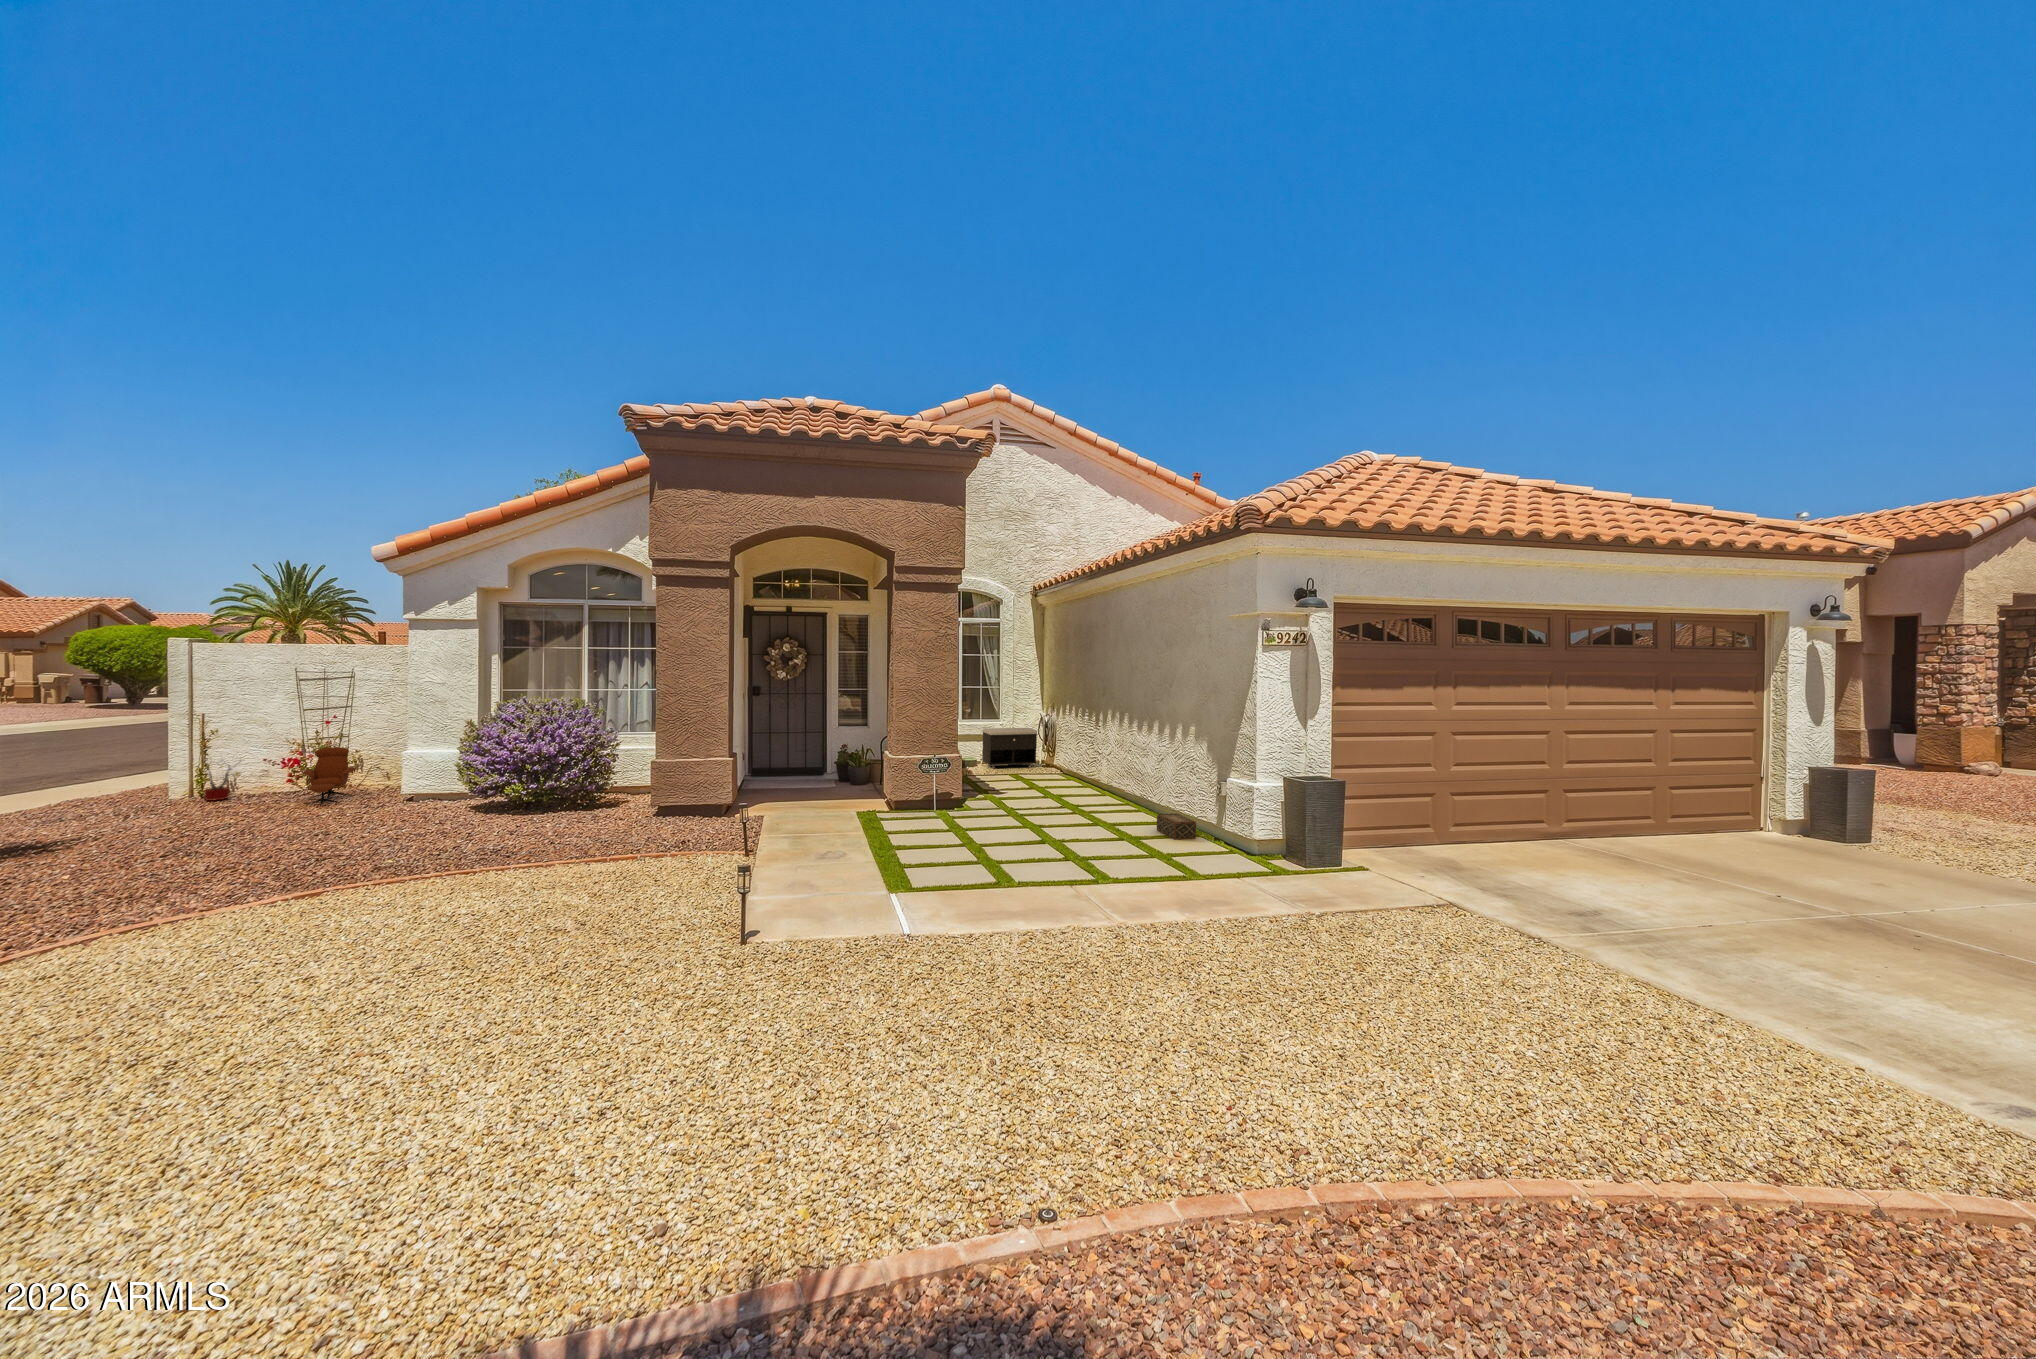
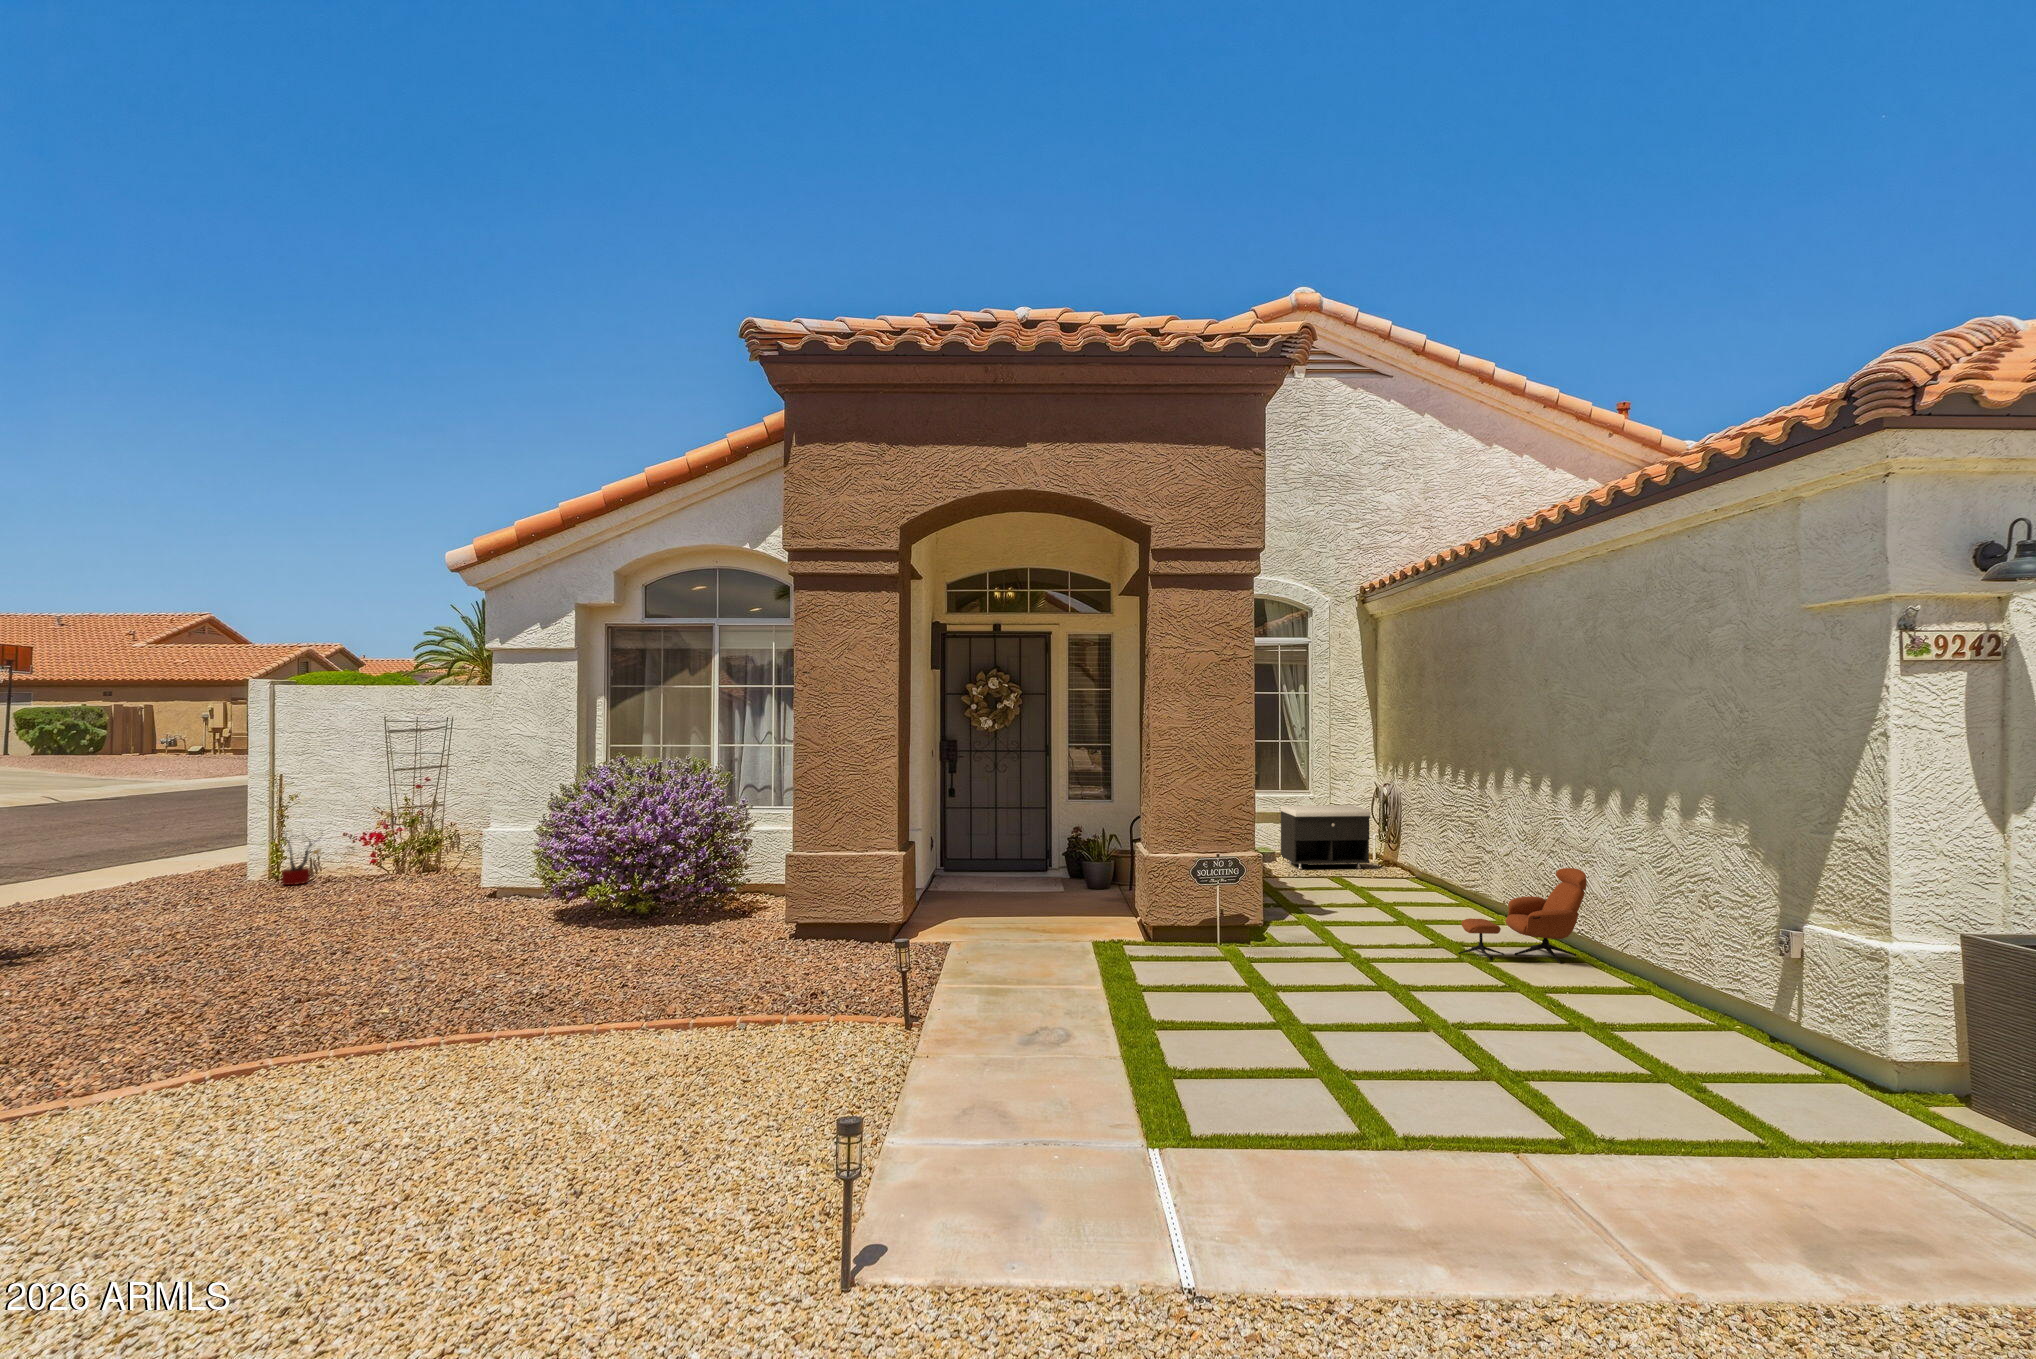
lounge chair: present [303,747,356,806] -> present [1458,868,1587,963]
woven basket: present [1157,814,1196,839] -> none [1678,991,1787,1053]

